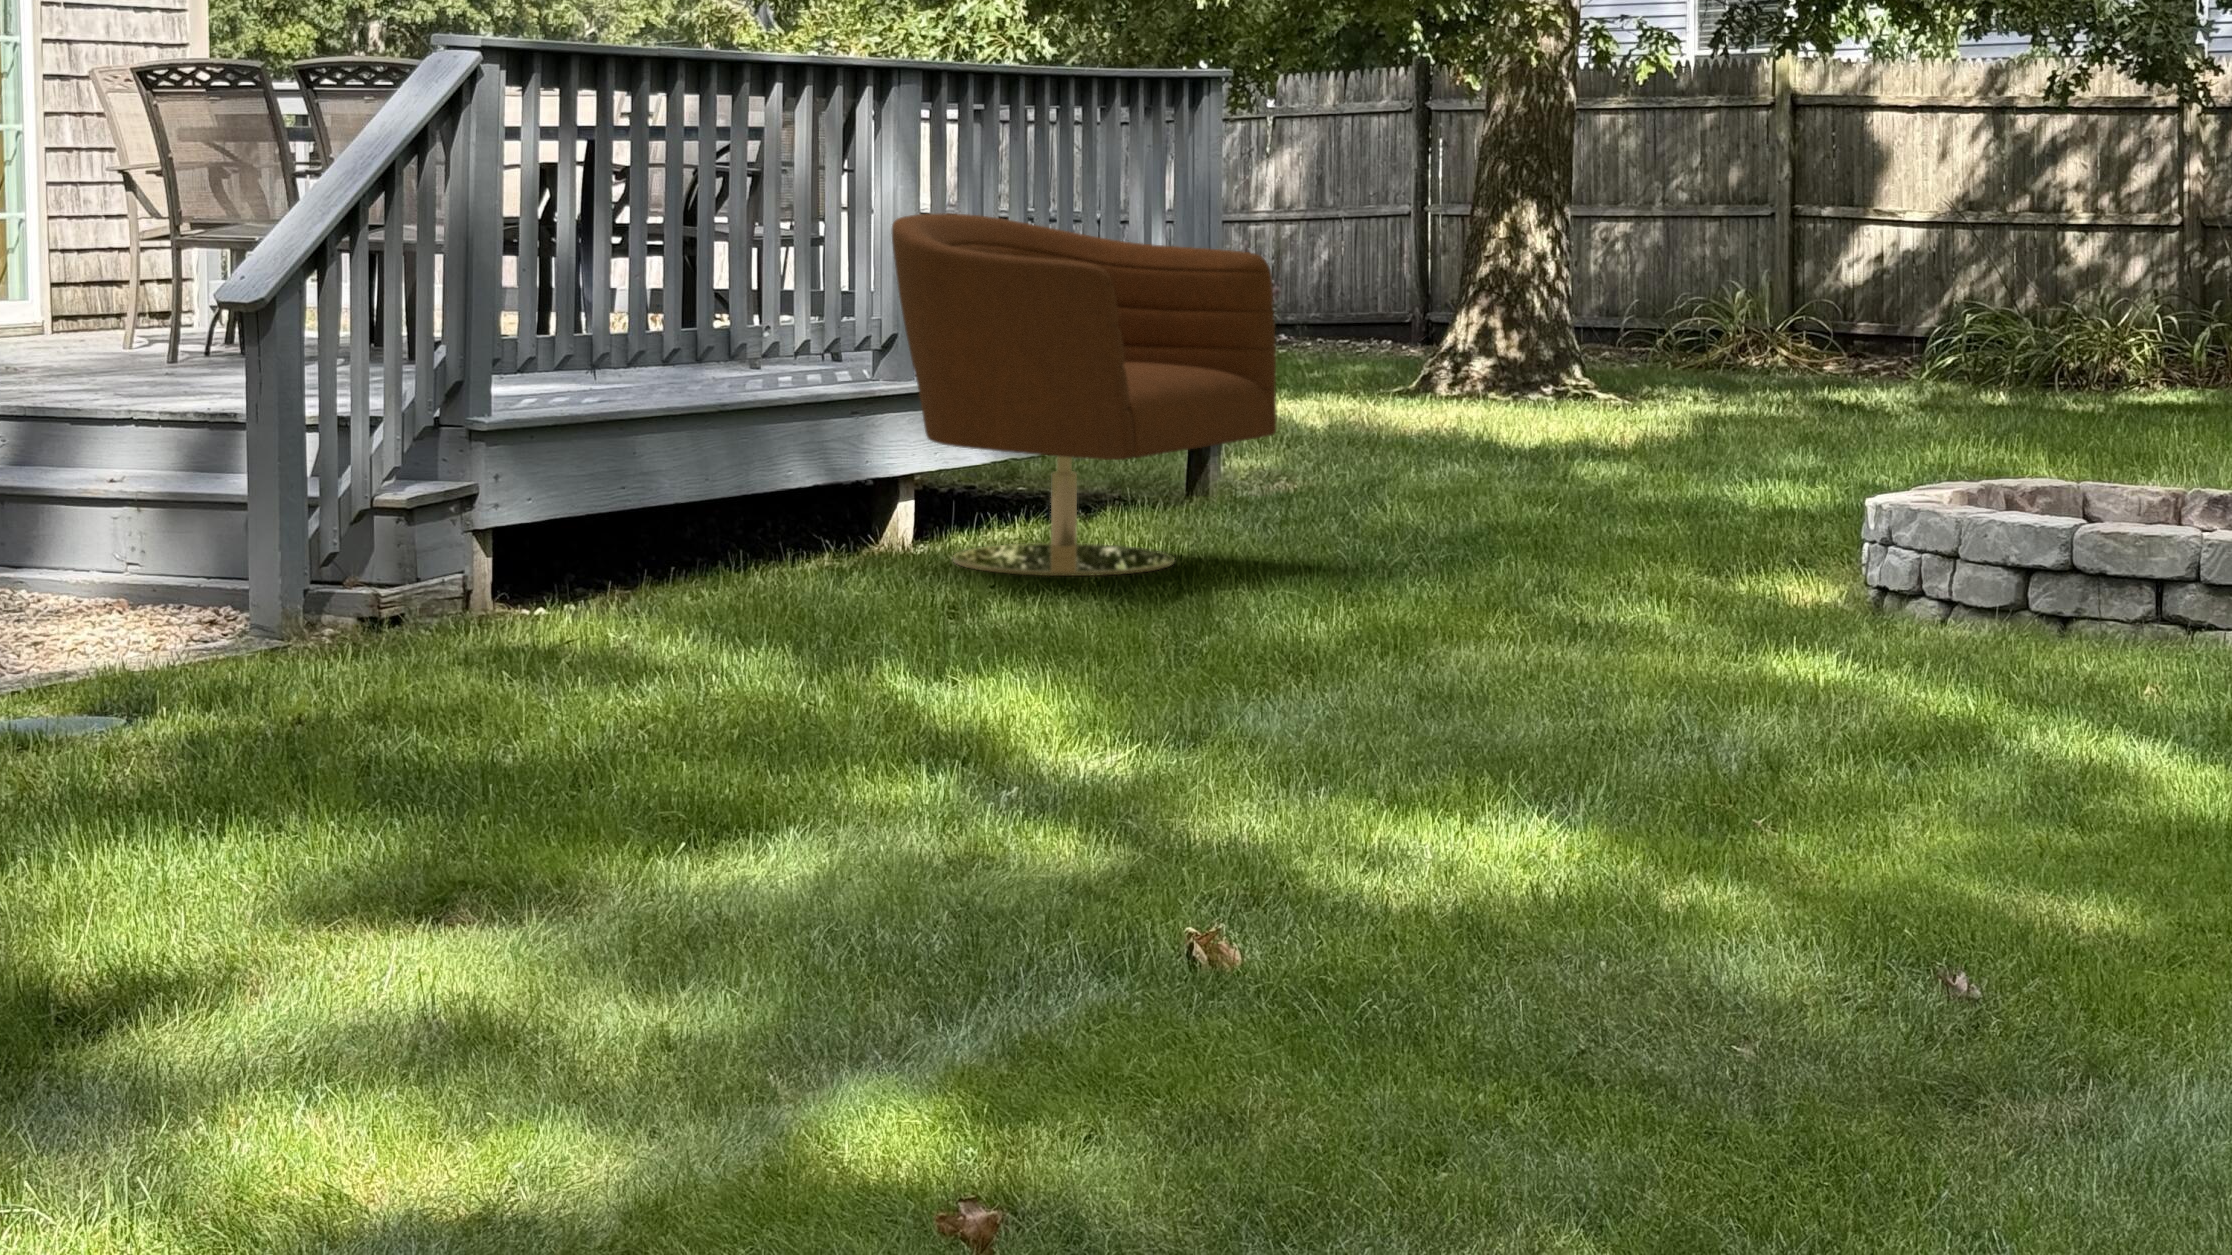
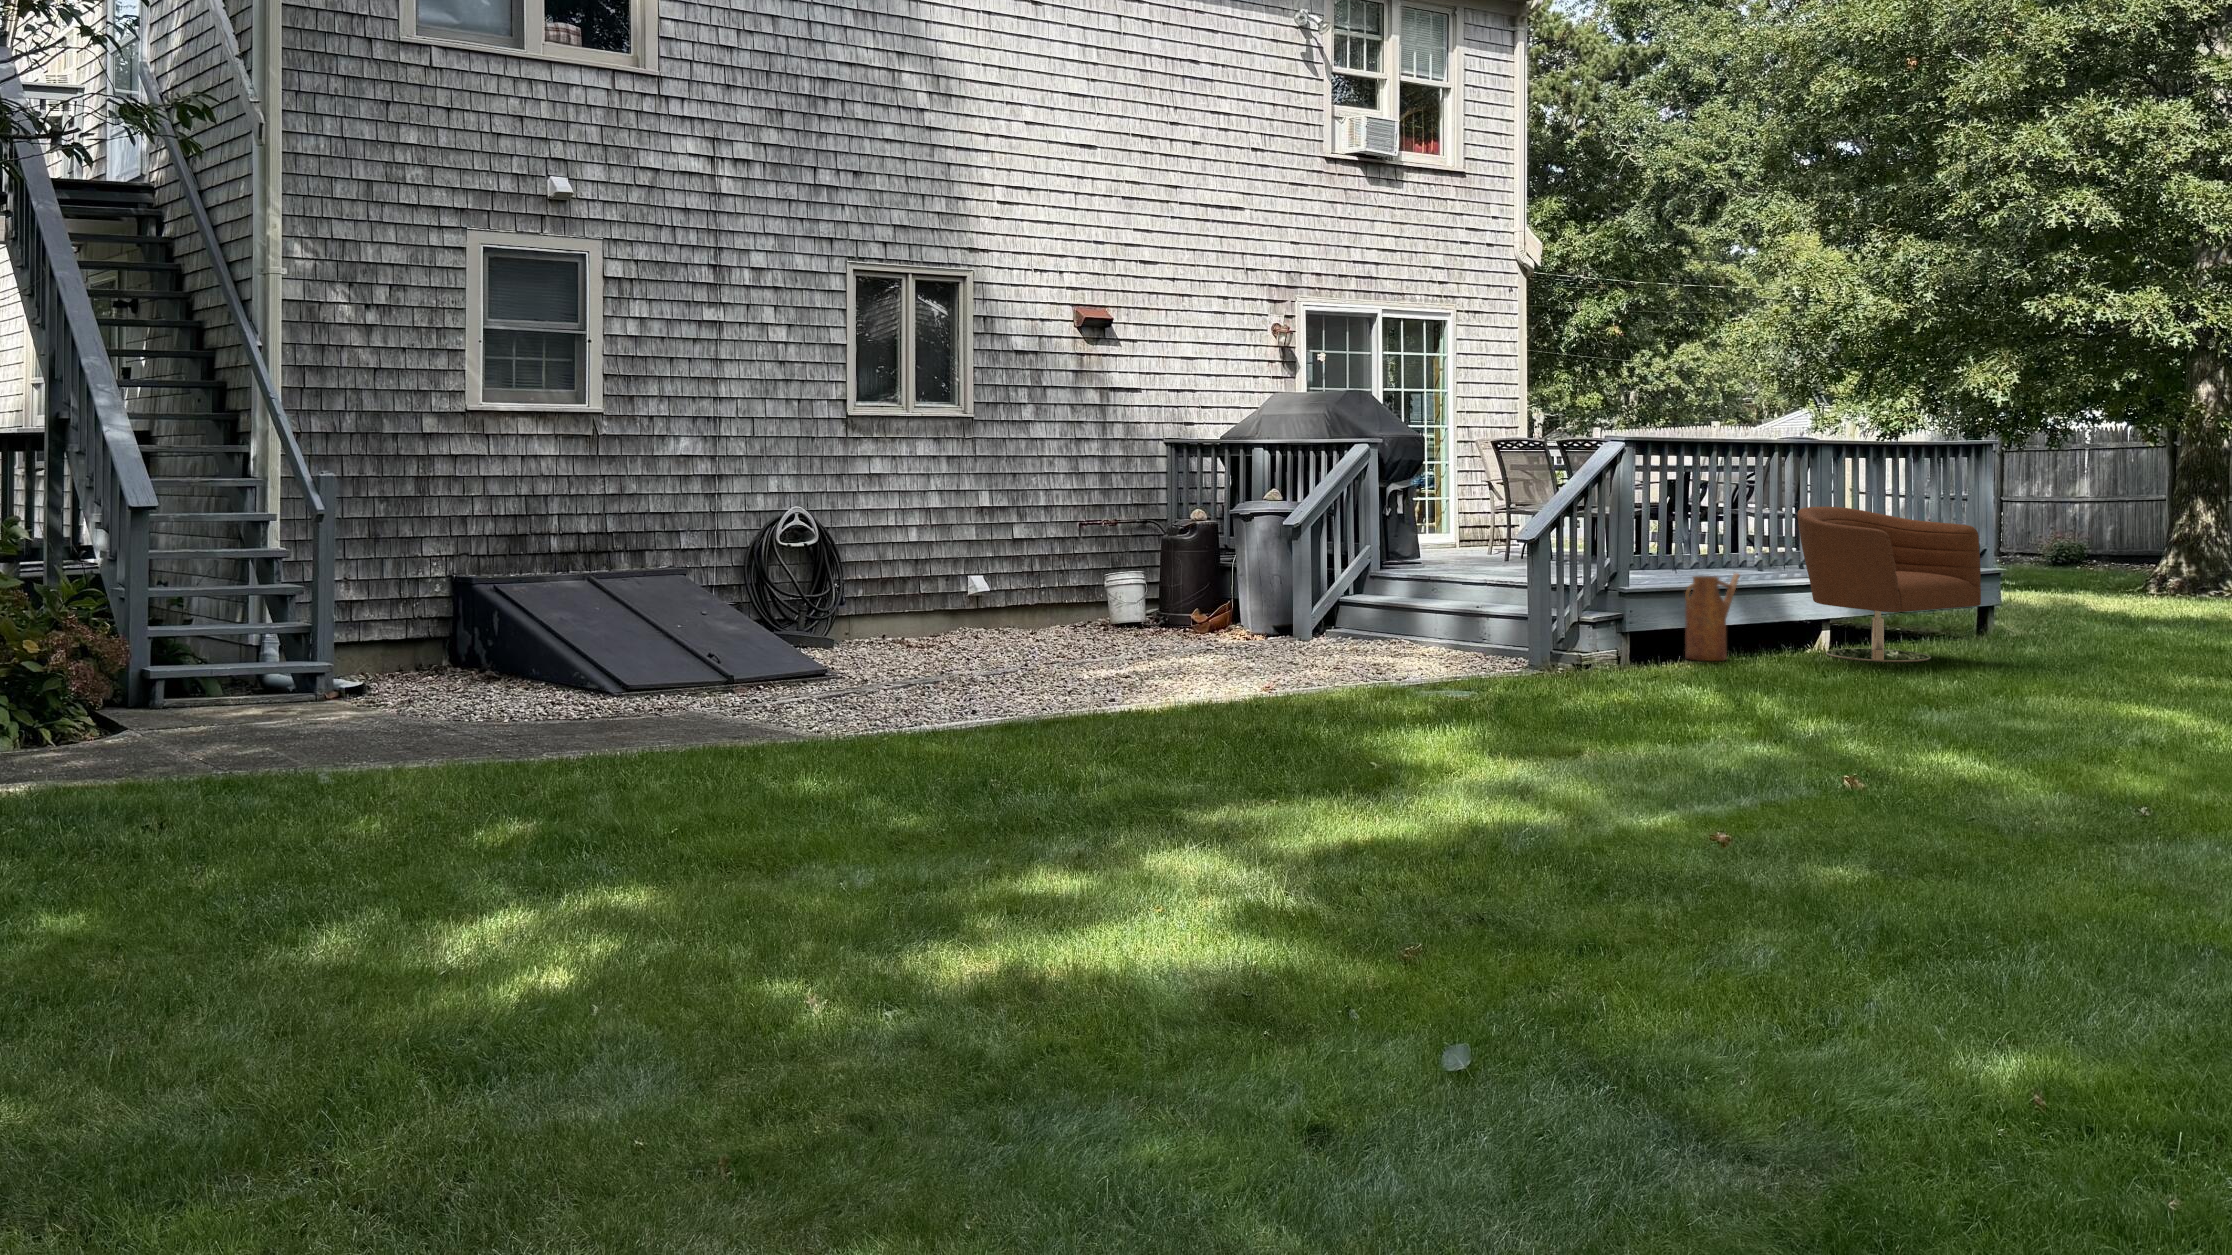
watering can: none [649,377,772,600] -> present [1685,573,1740,661]

